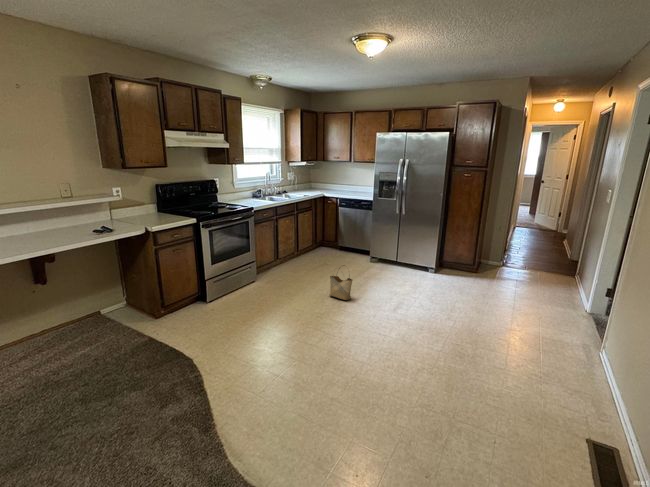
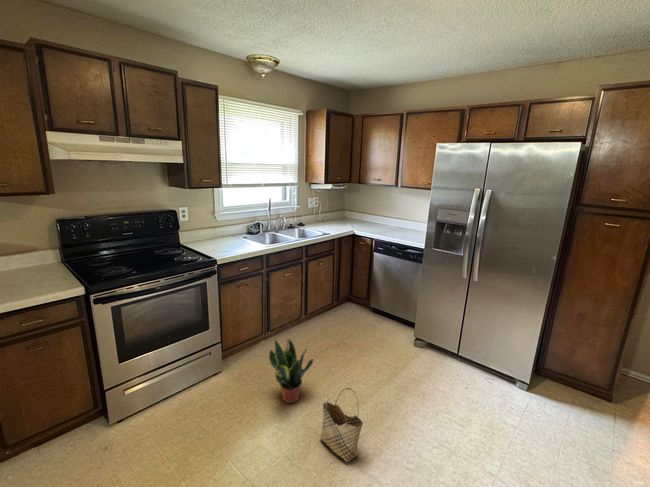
potted plant: none [292,250,318,287] -> present [269,340,313,403]

